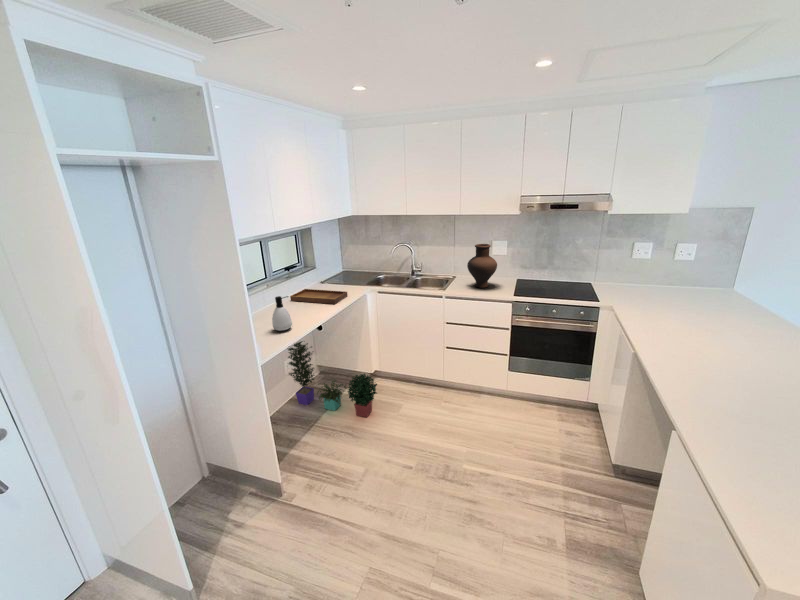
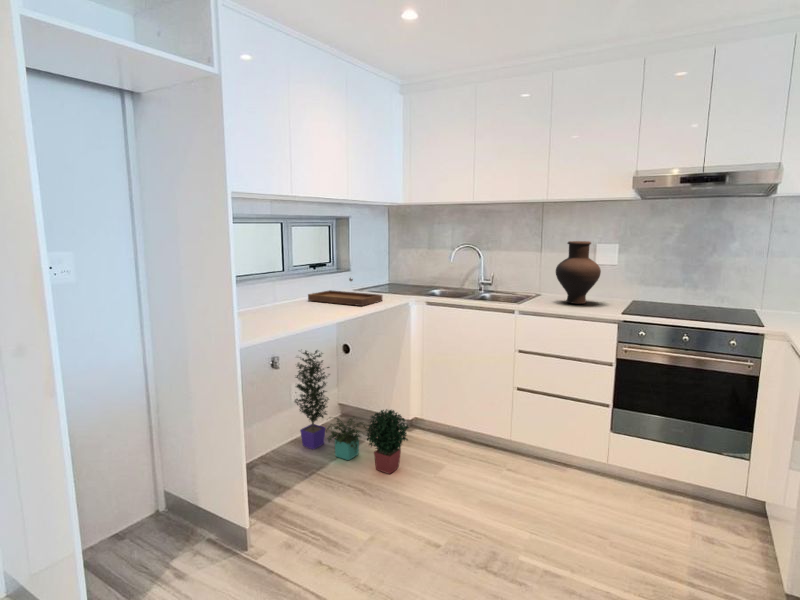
soap dispenser: present [272,296,292,331] -> none [272,276,297,322]

